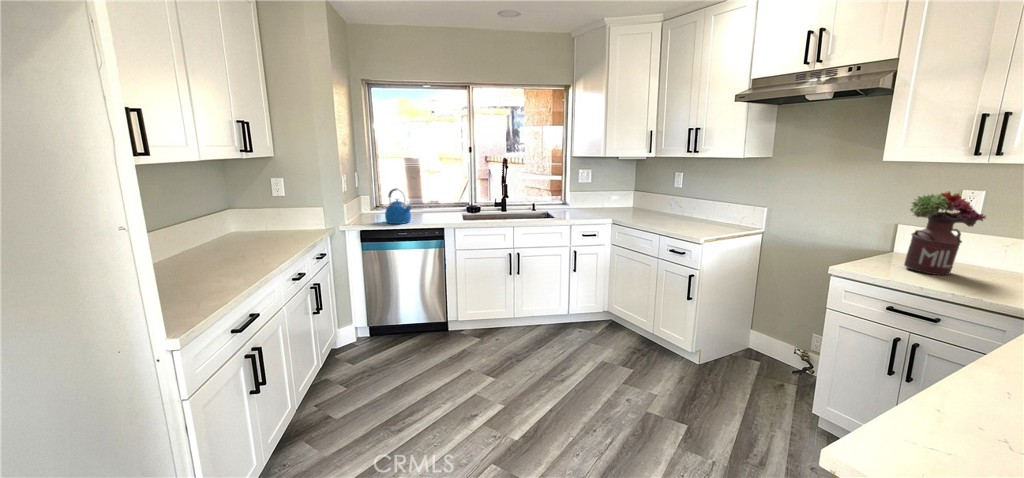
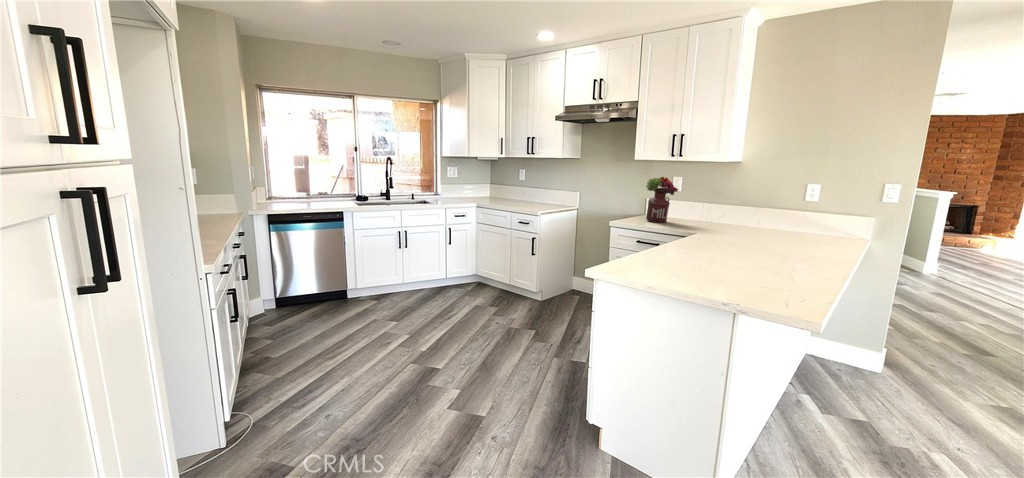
kettle: present [385,189,412,224] -> none [288,179,314,209]

